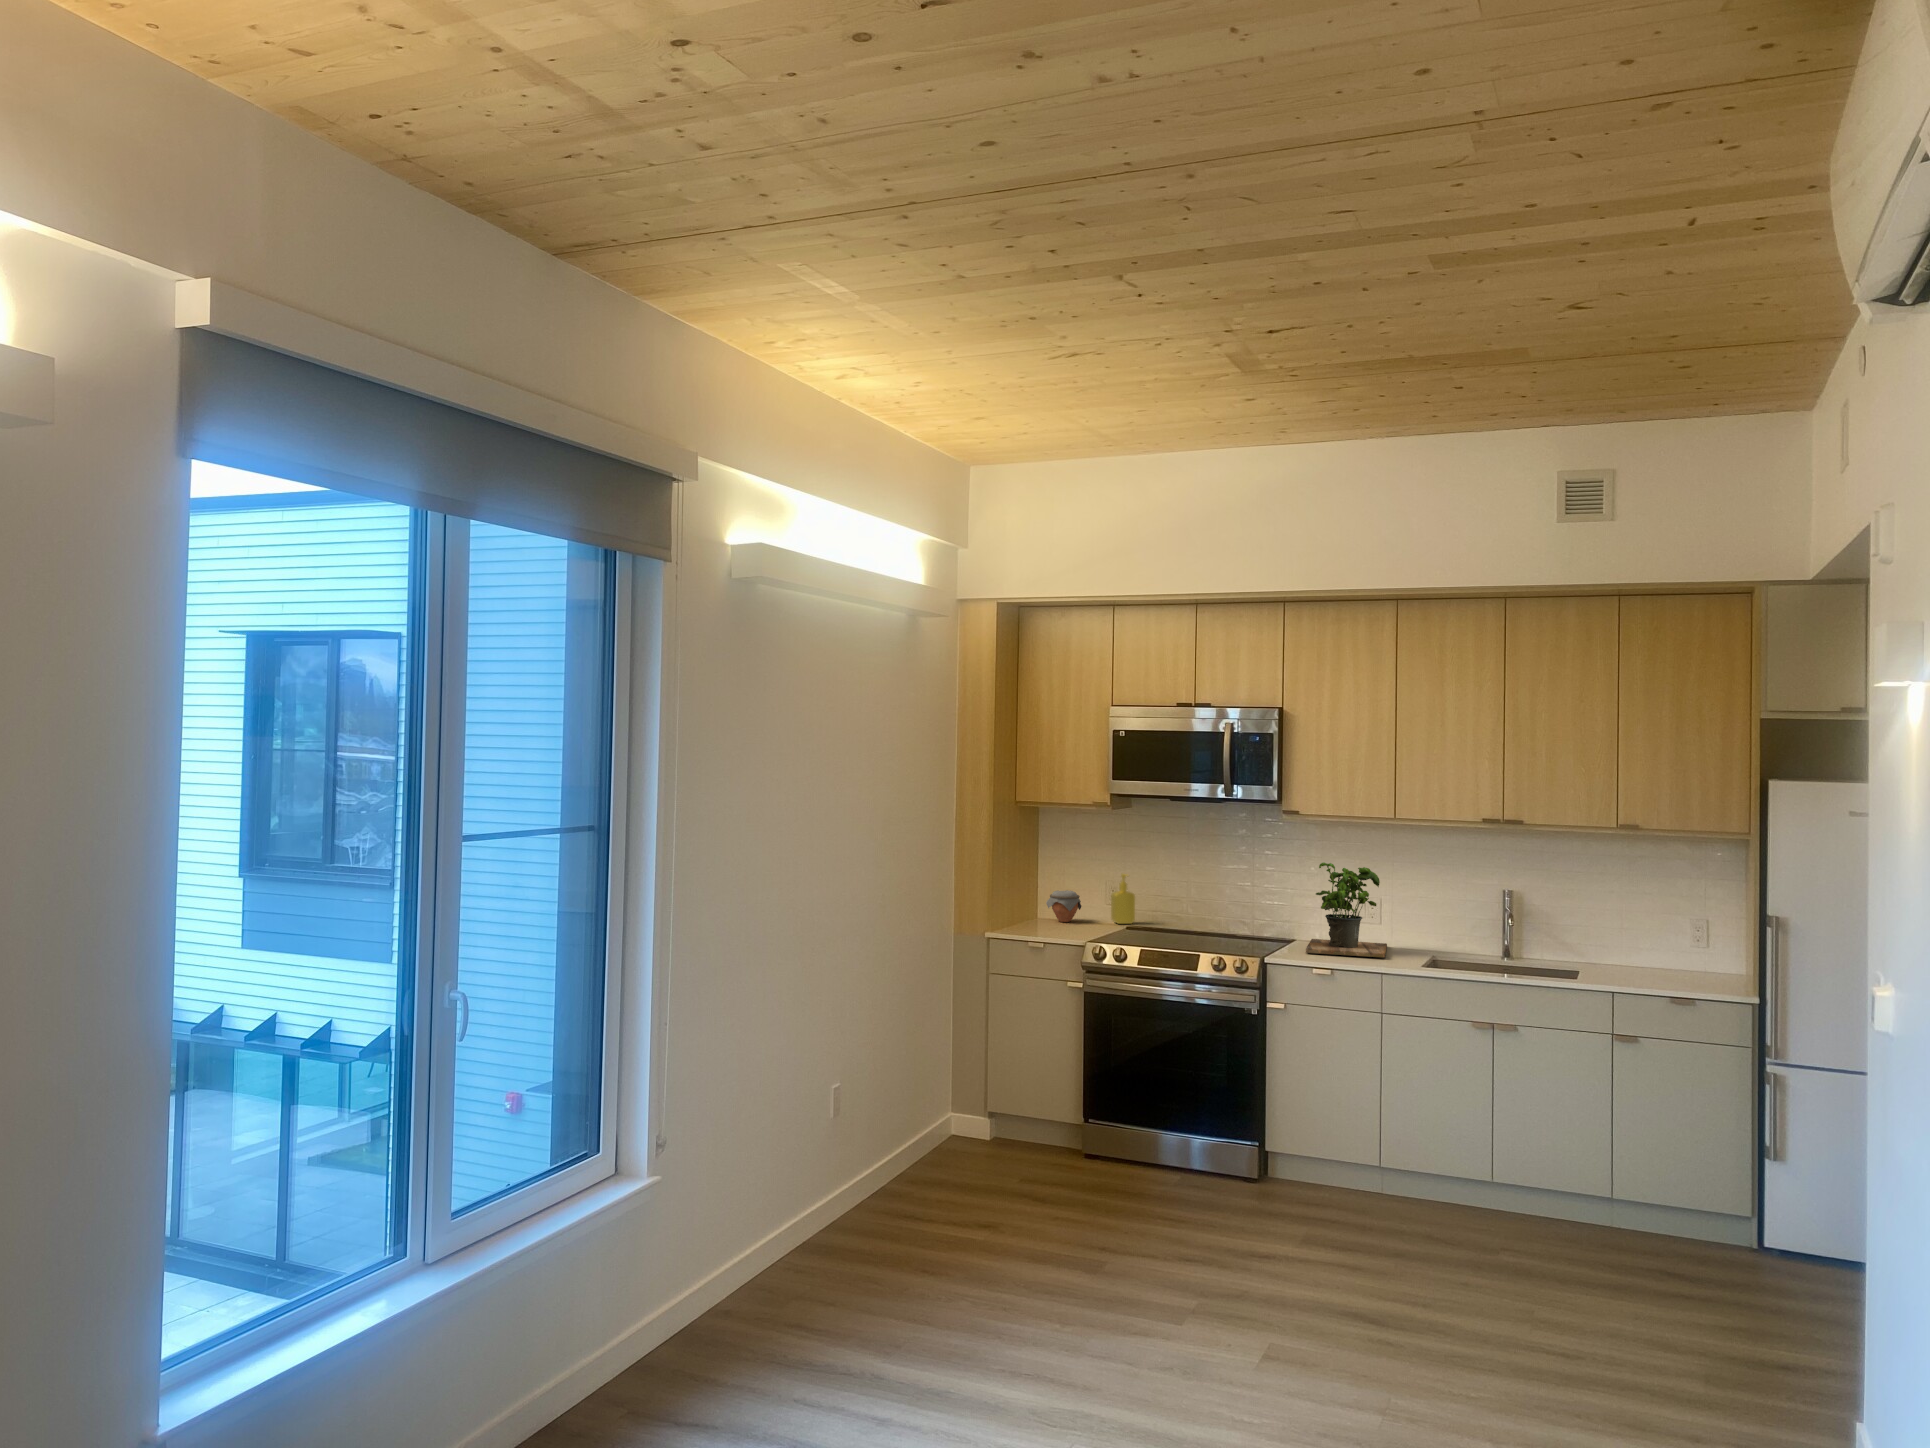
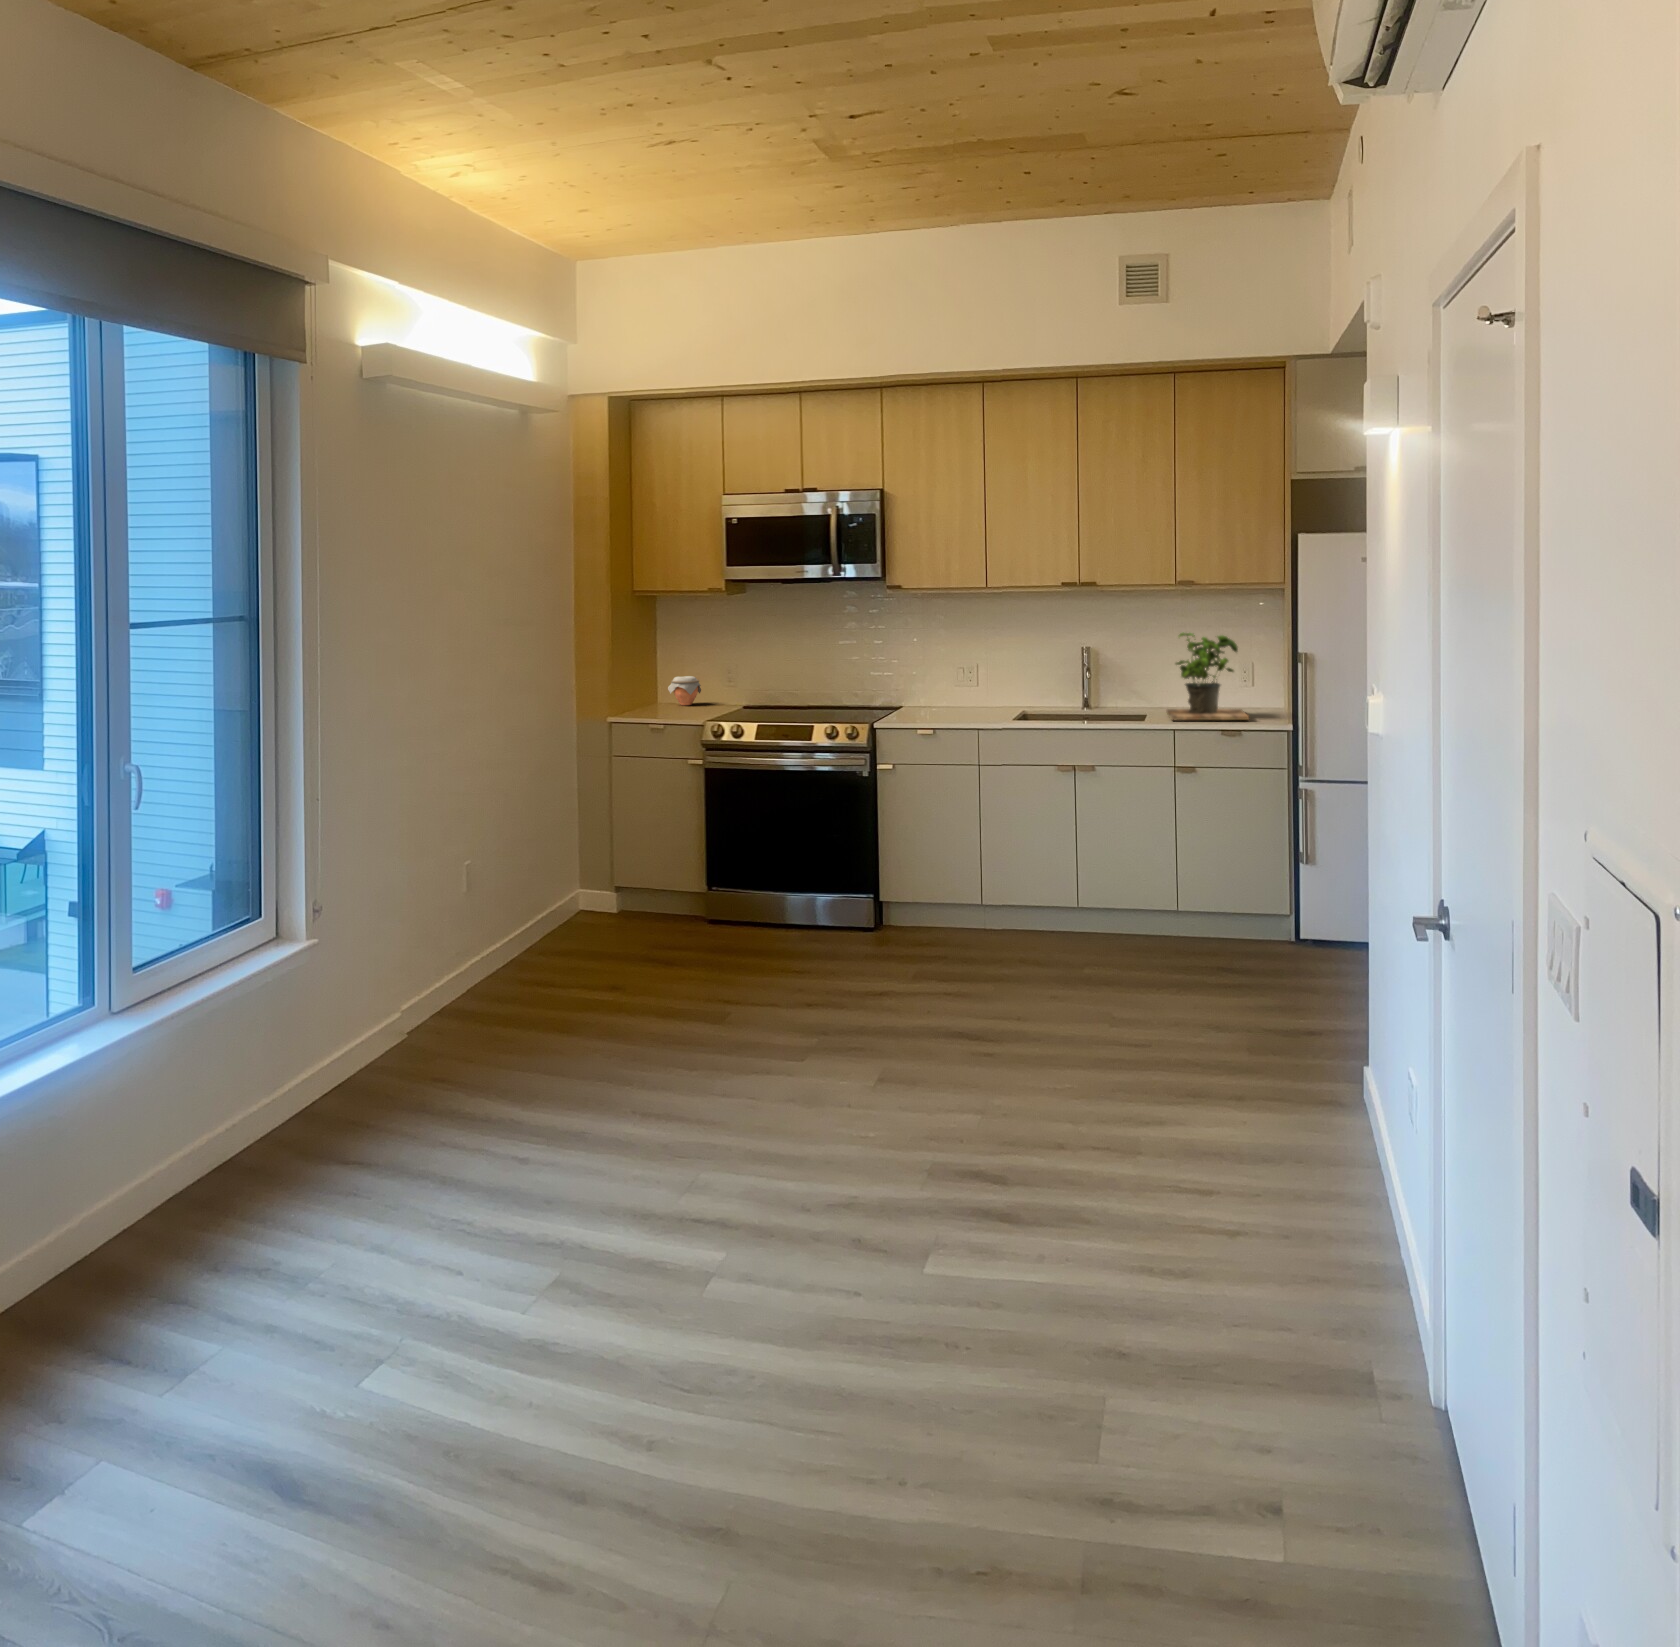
potted plant: present [1306,863,1387,958] -> present [1166,633,1249,720]
soap dispenser: present [1111,874,1135,924] -> none [729,657,752,704]

